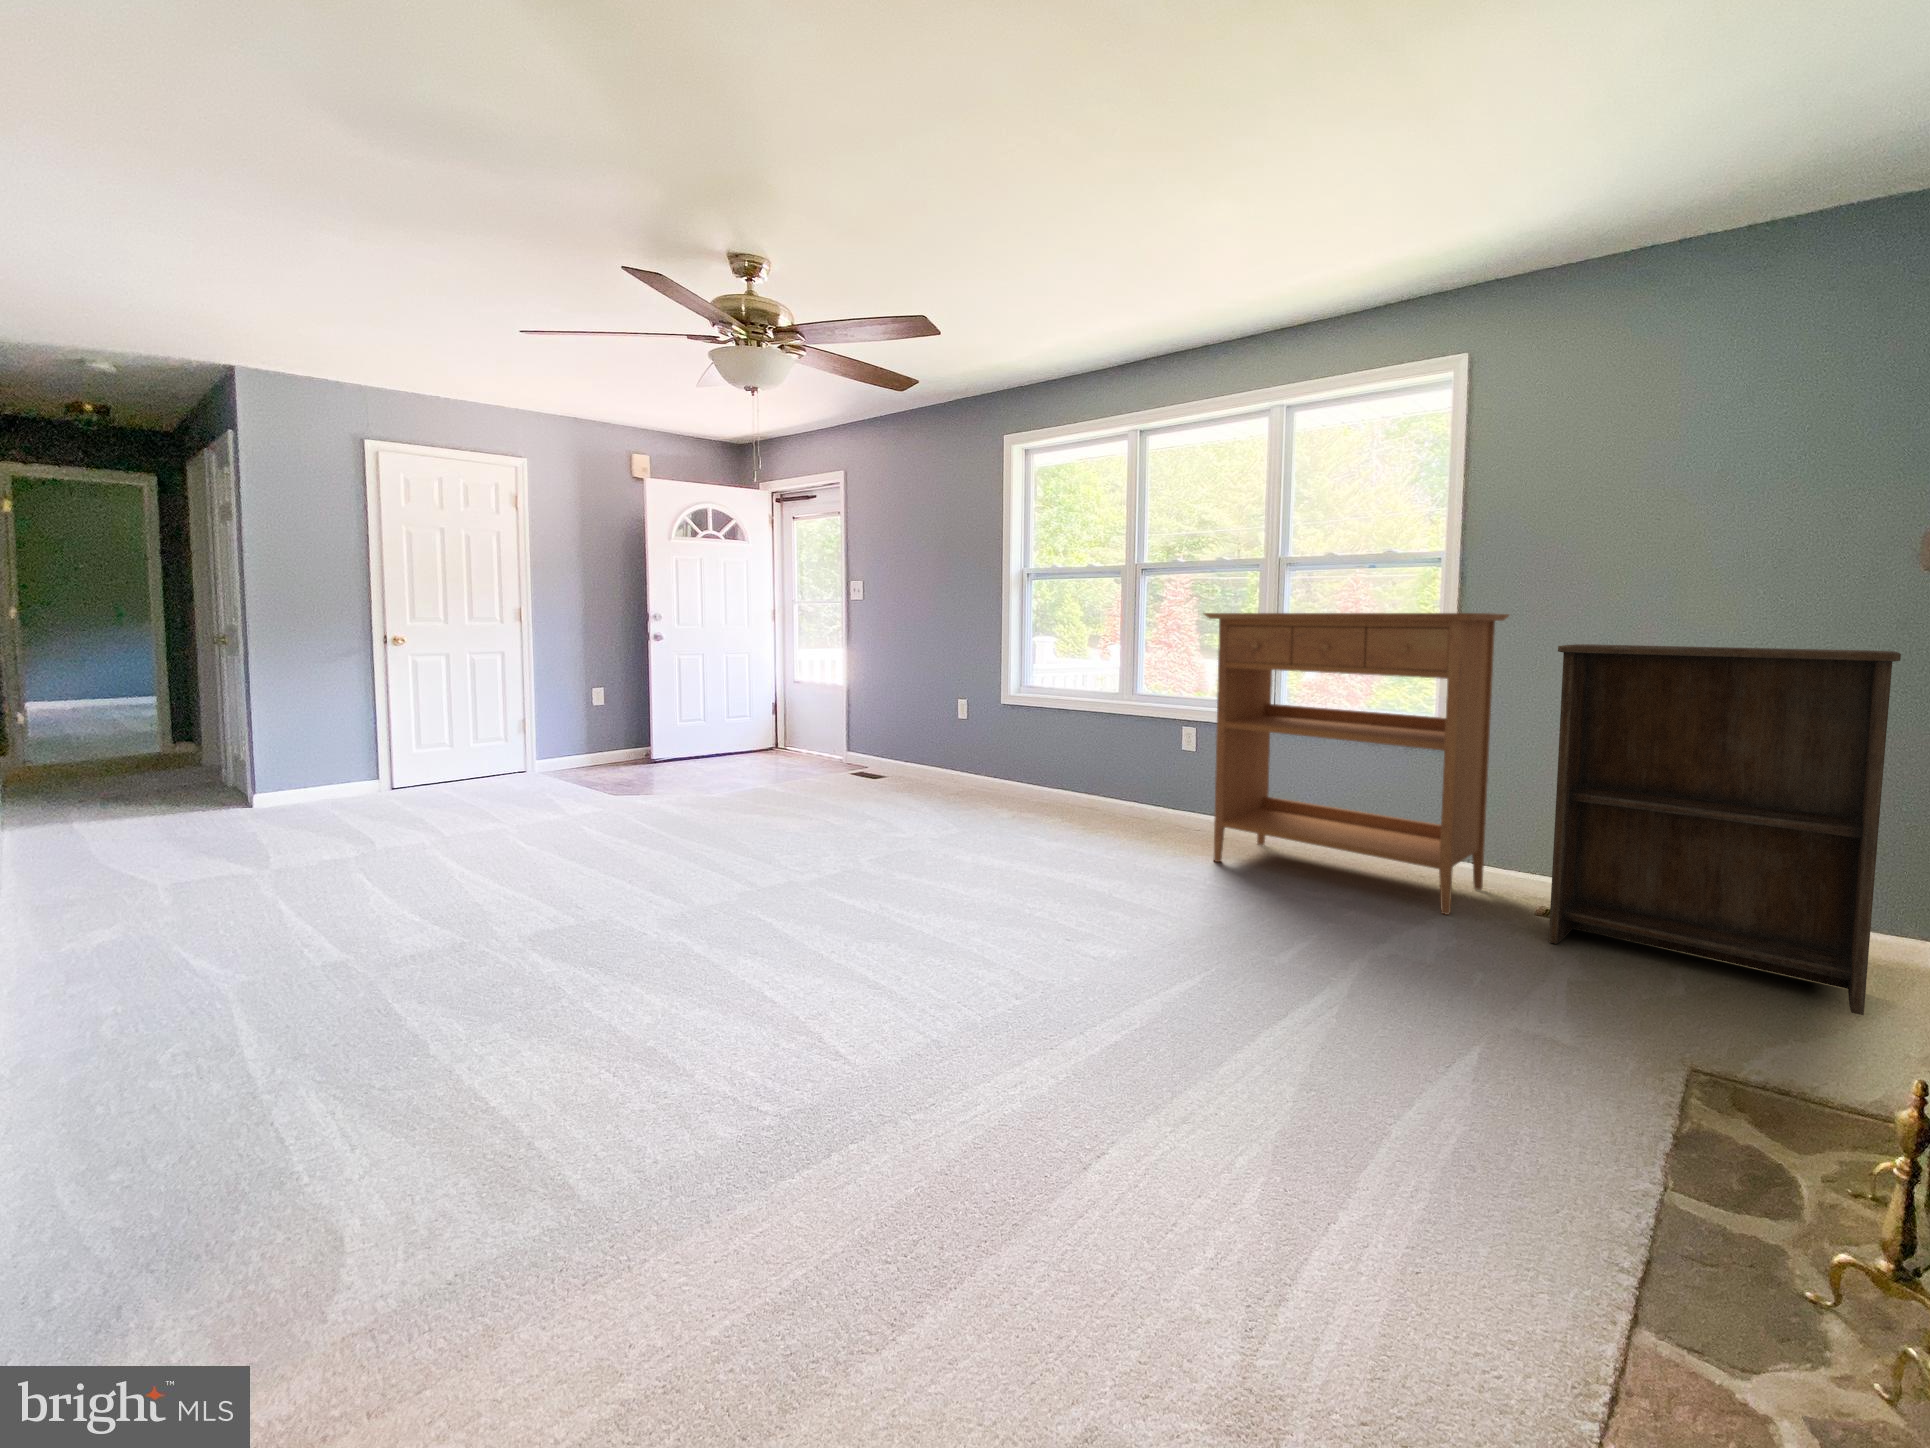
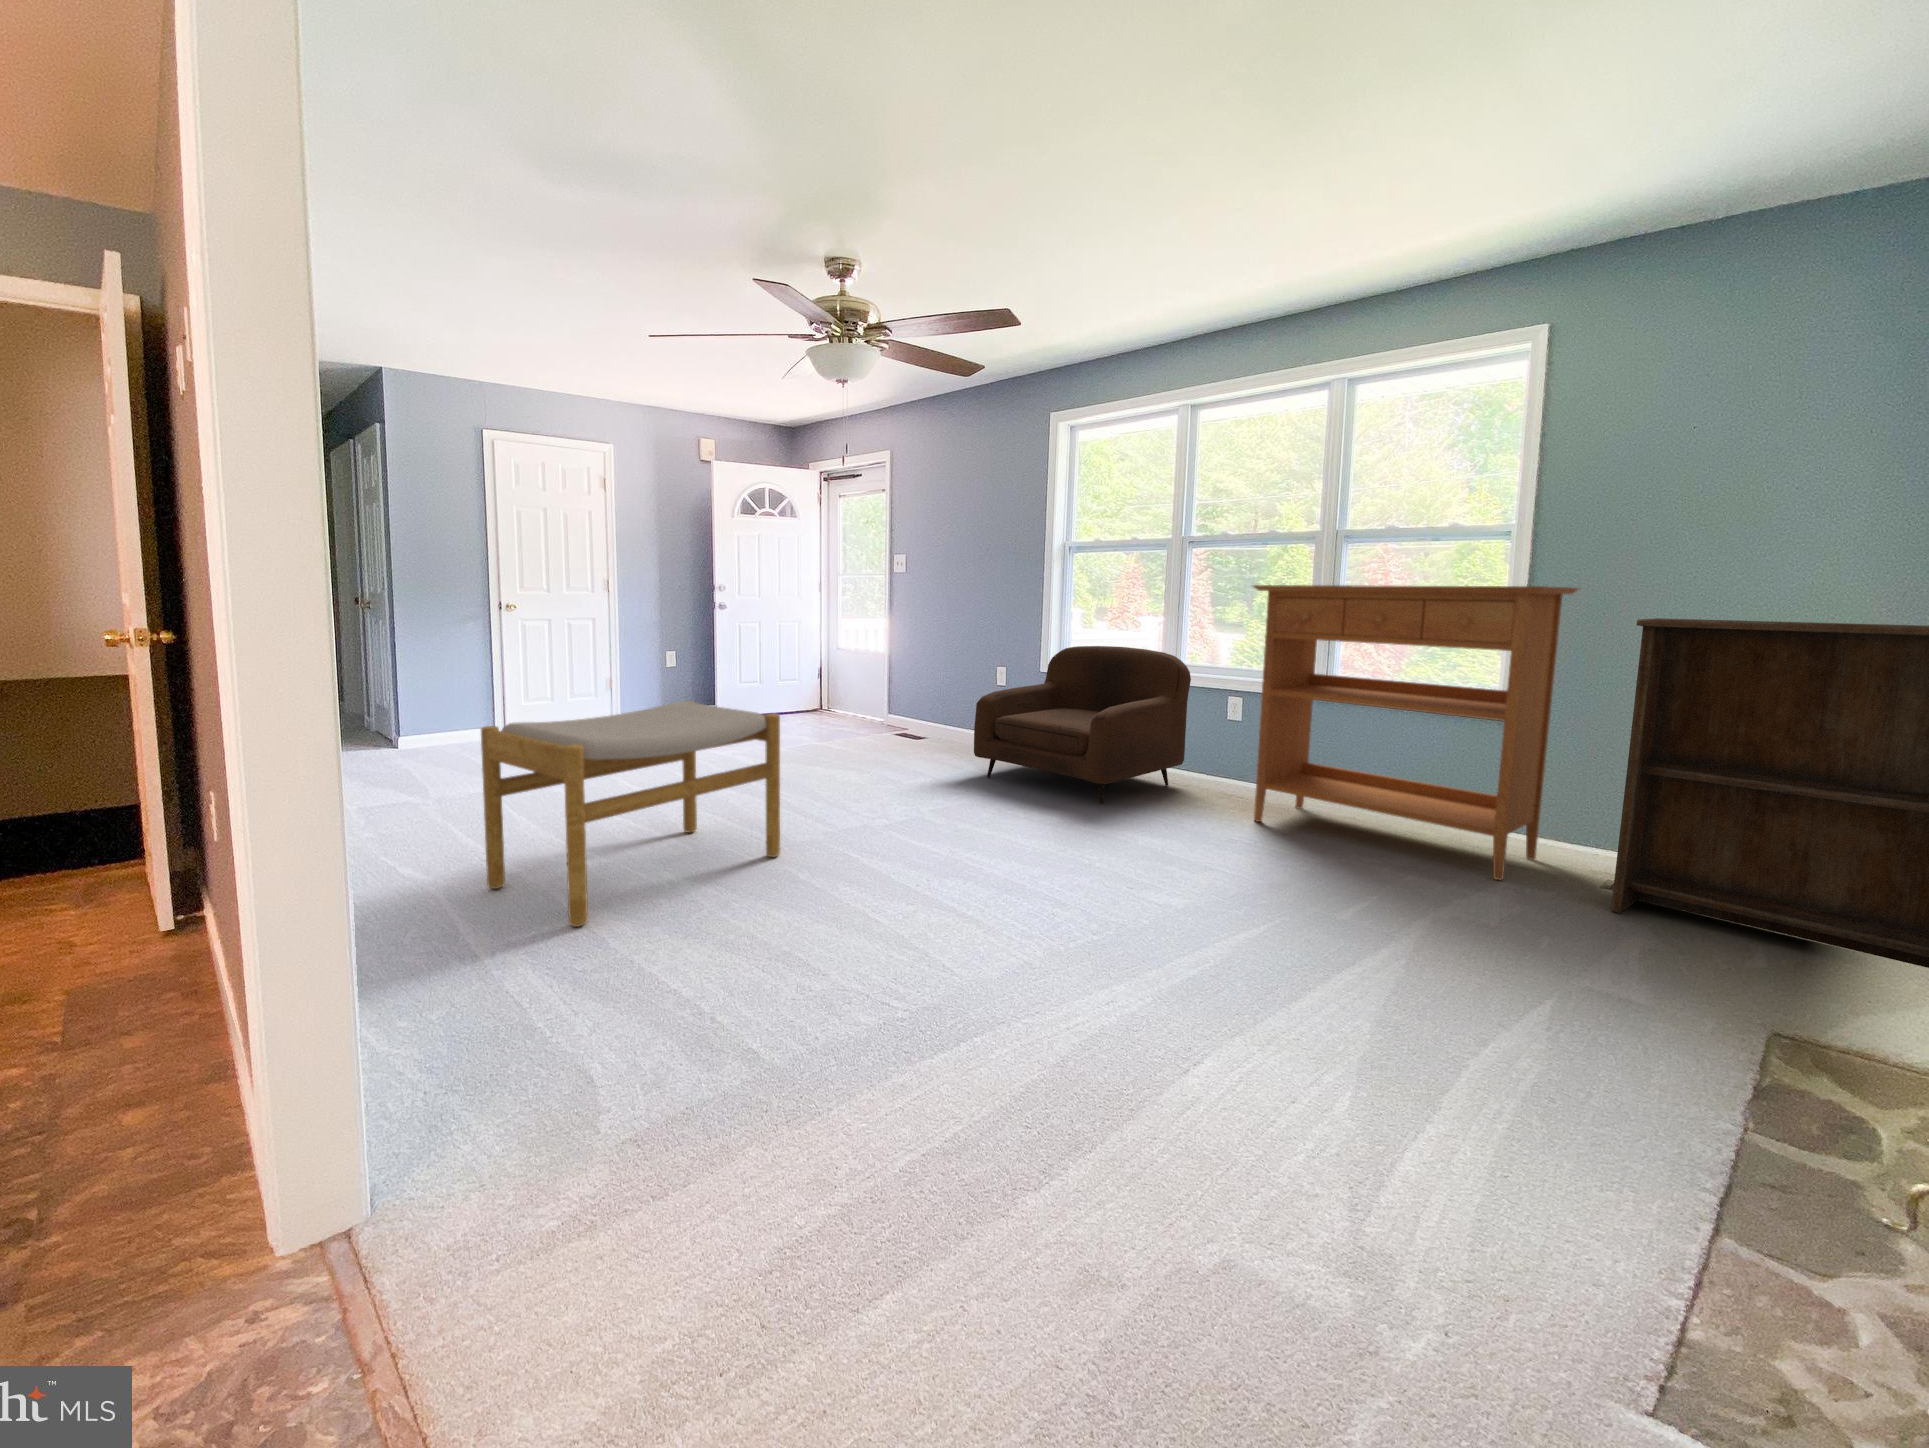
armchair: none [925,678,1152,849] -> present [974,646,1191,804]
footstool: none [262,752,675,1044] -> present [481,701,780,927]

